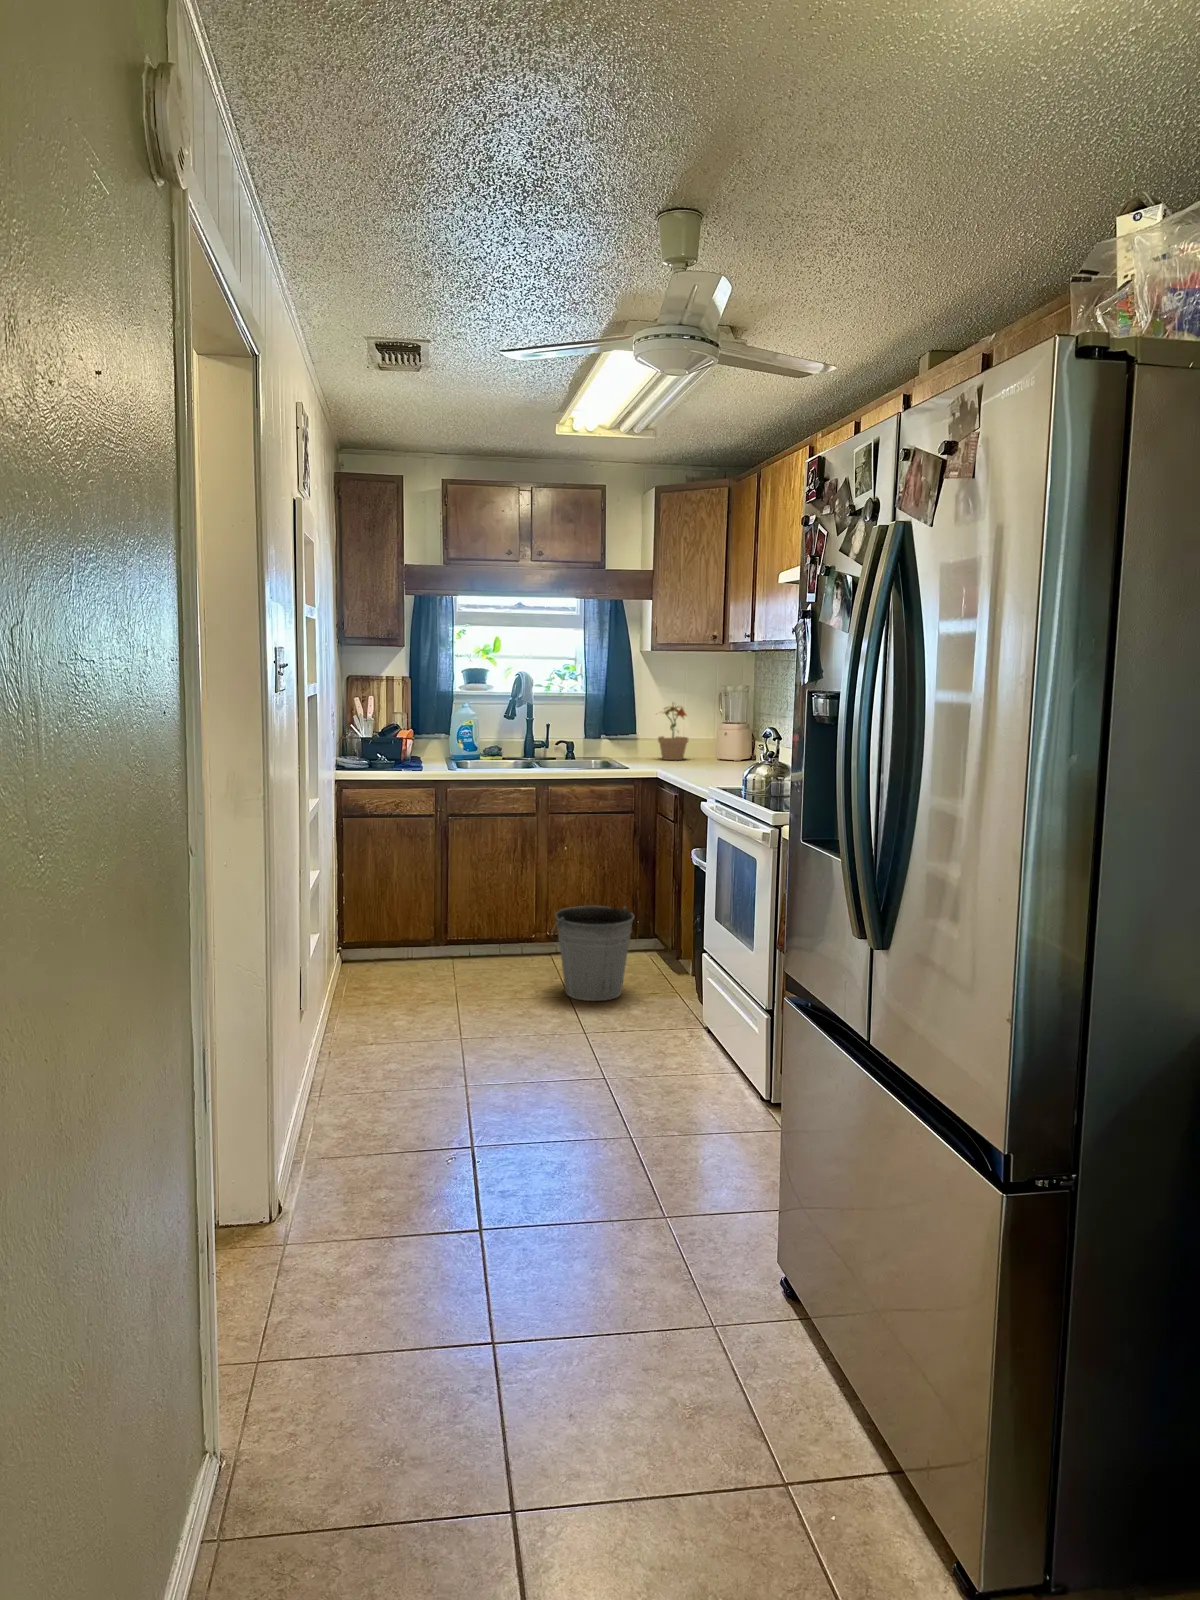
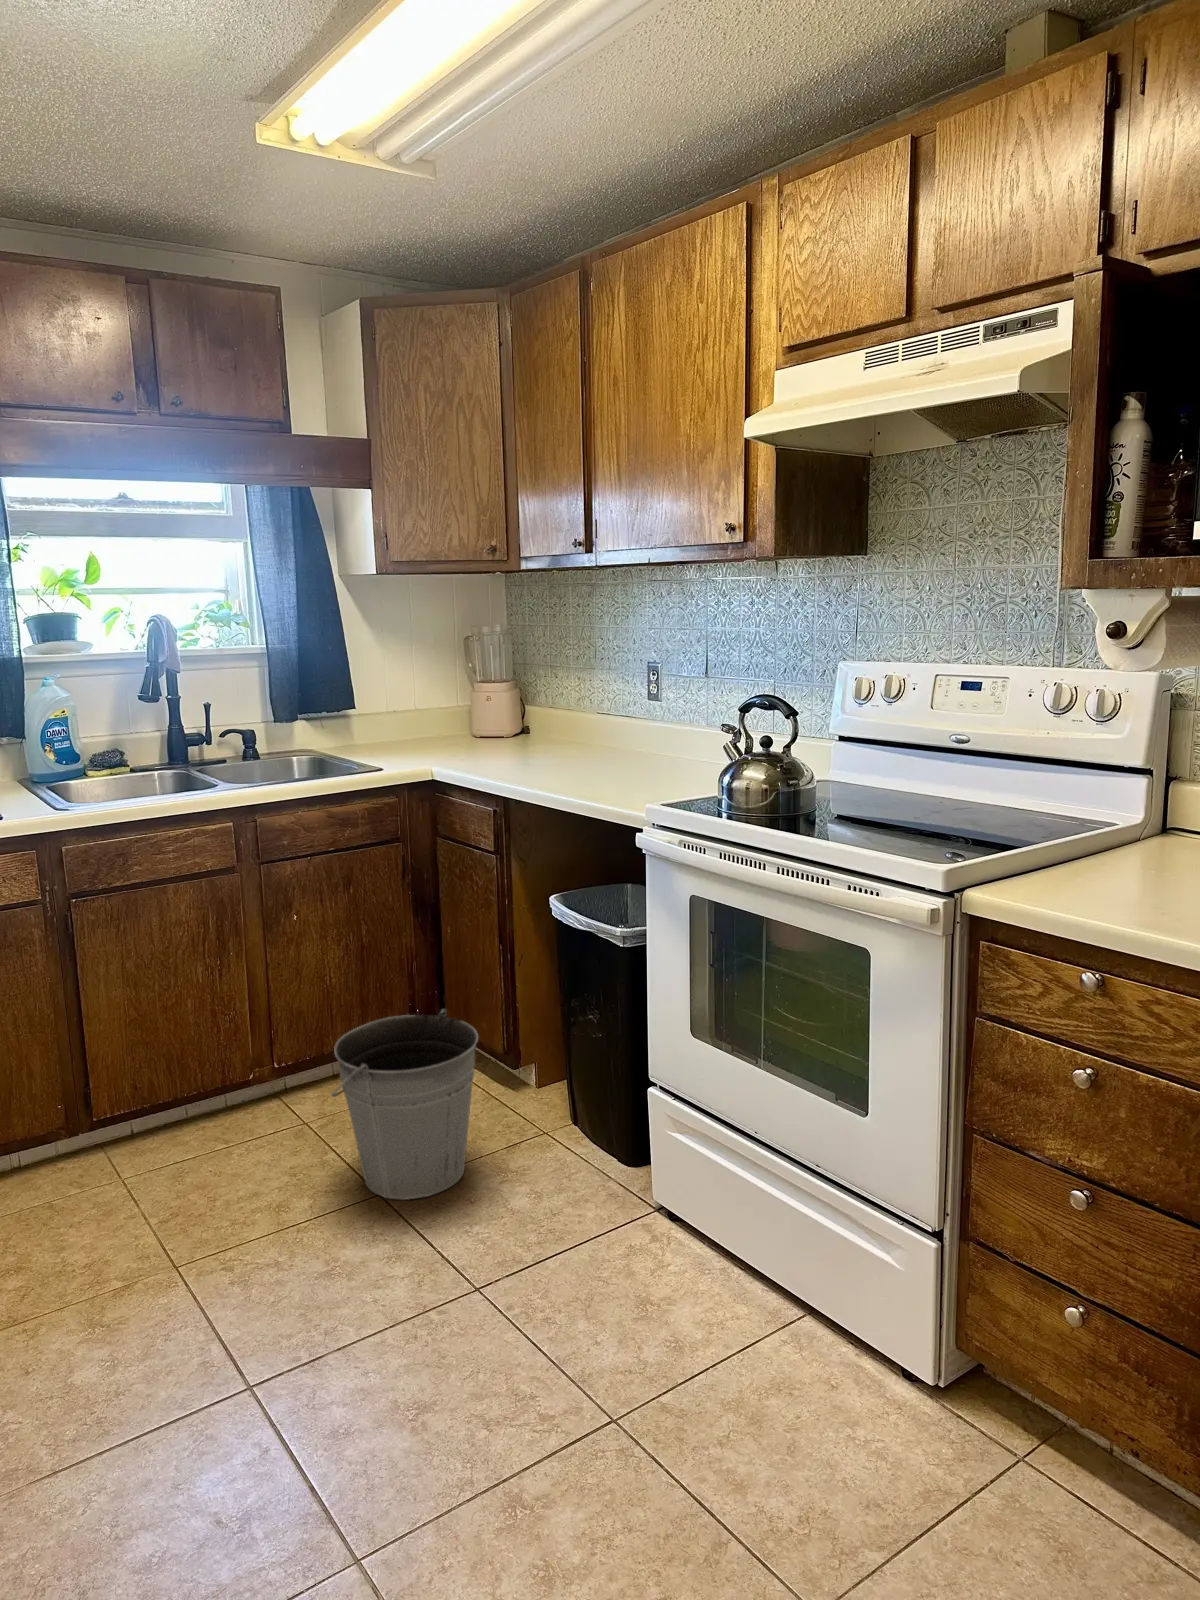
potted plant: present [658,706,688,760] -> none [379,653,432,745]

